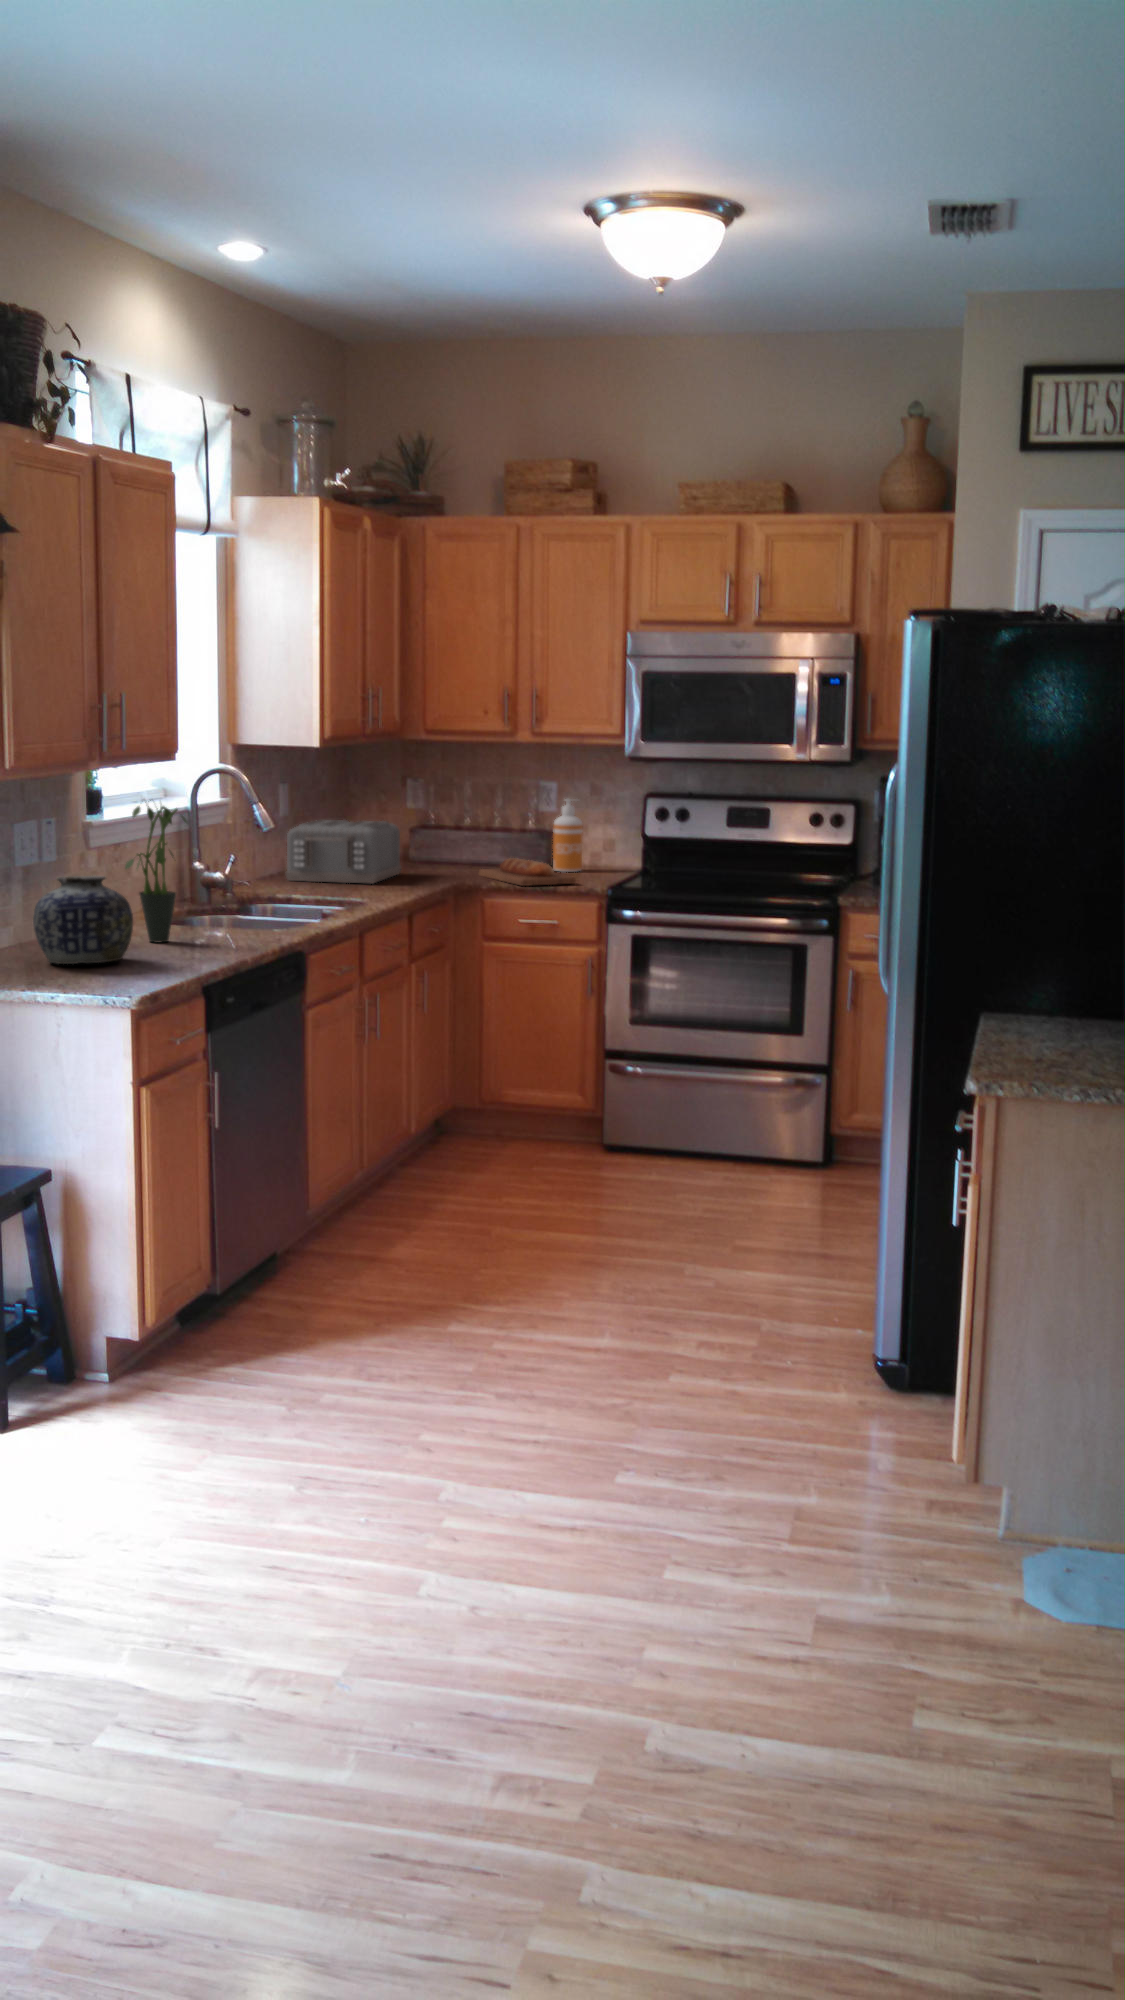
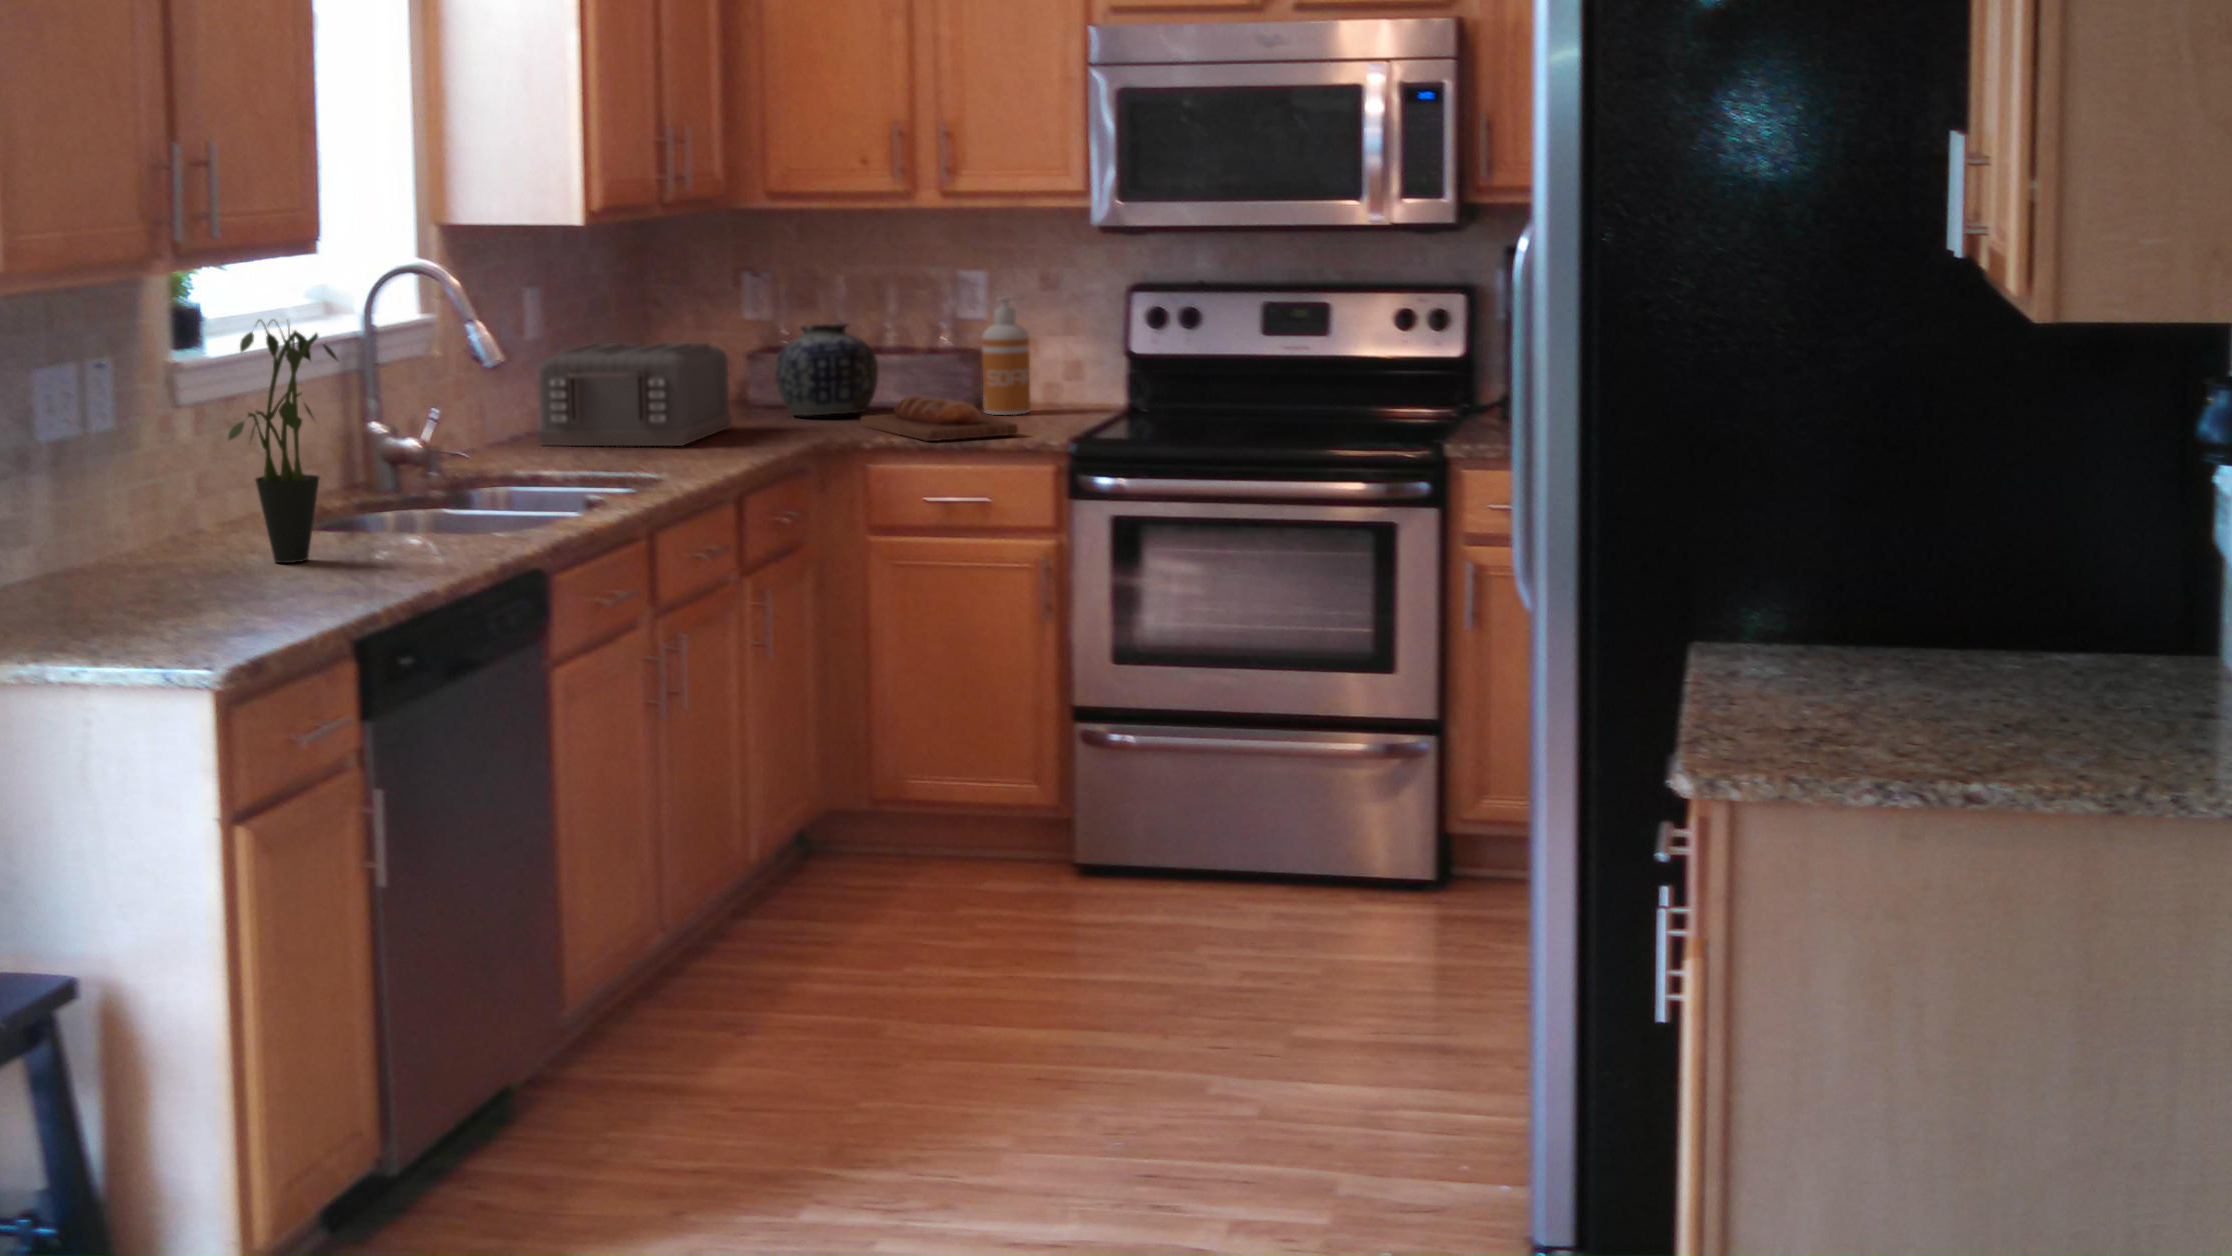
vase: present [33,876,133,964] -> present [775,323,878,415]

